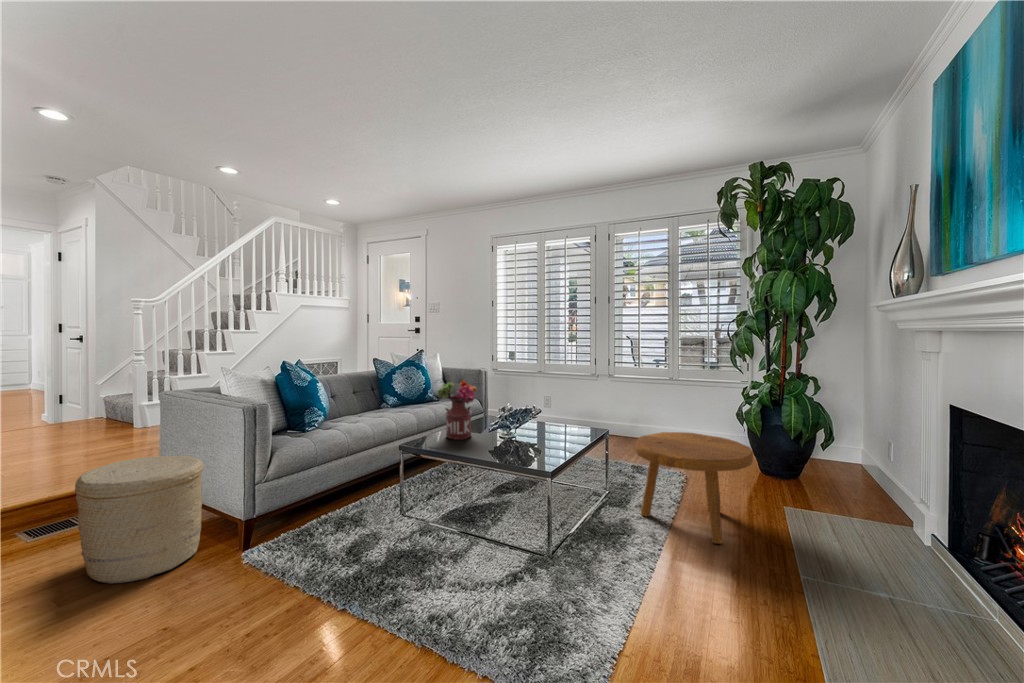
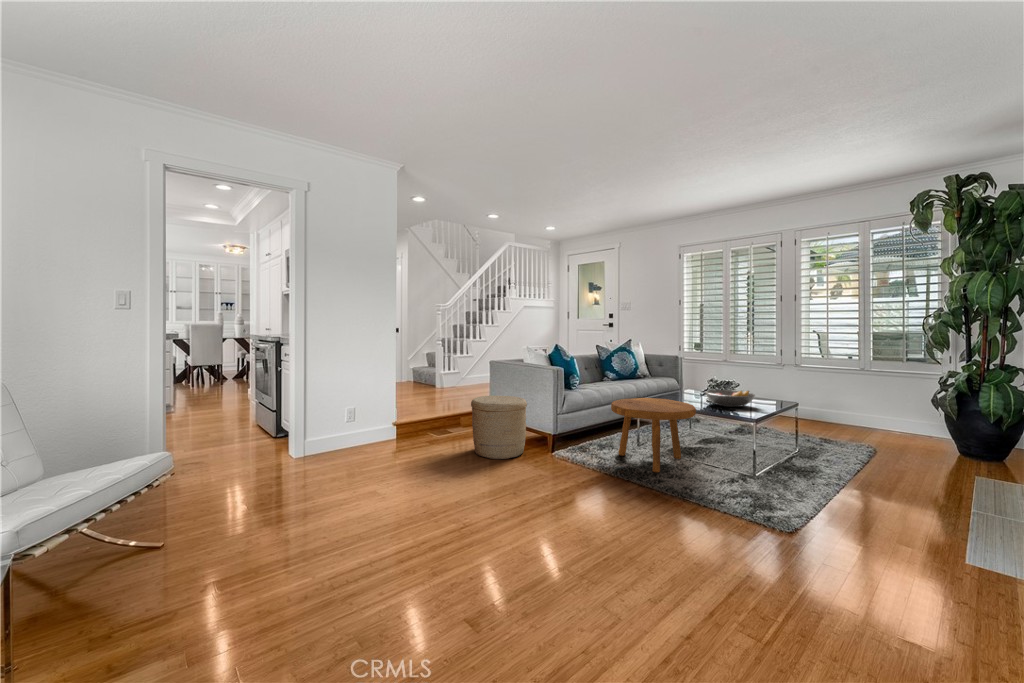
flower arrangement: present [438,380,477,440] -> none [661,359,691,400]
fruit bowl: none [490,423,553,449] -> present [705,390,755,407]
footstool: present [635,432,753,544] -> present [611,398,696,472]

